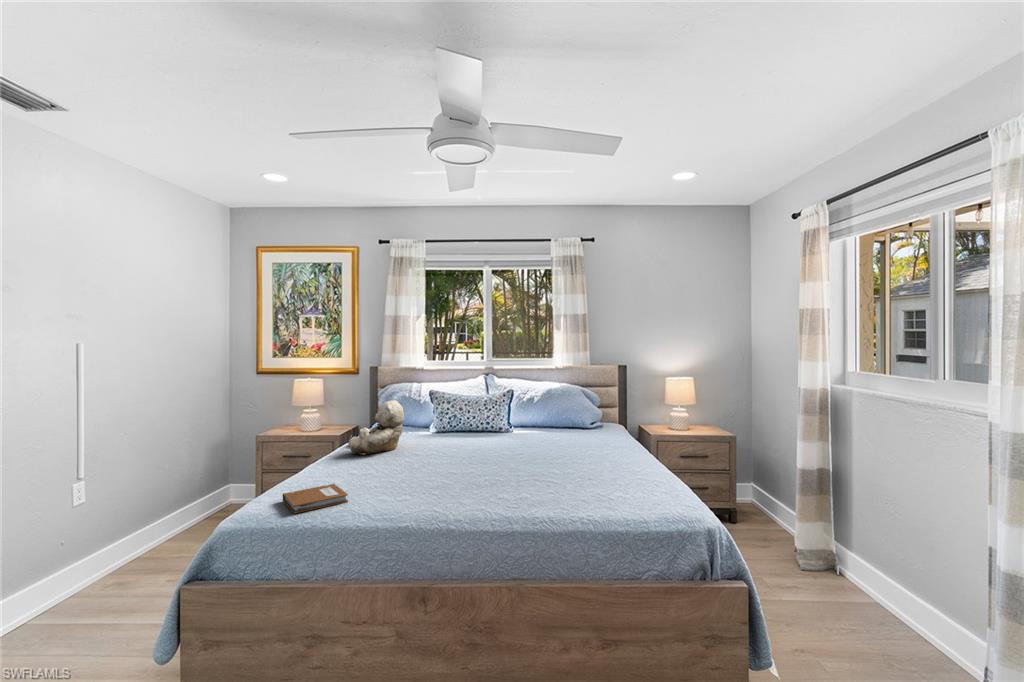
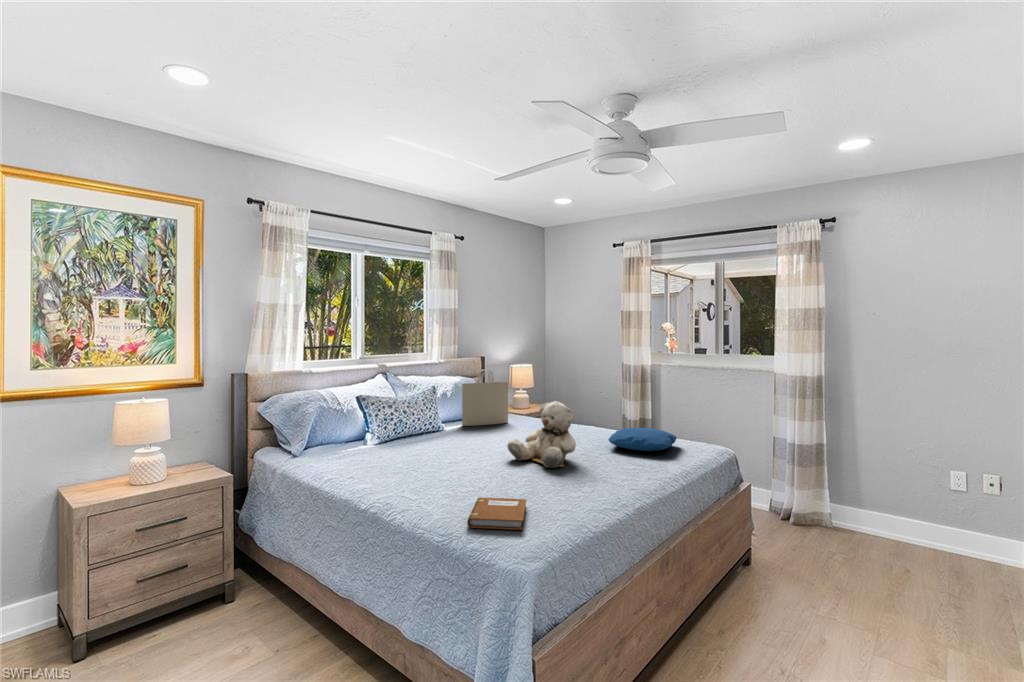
tote bag: none [536,376,584,434] -> present [462,370,508,426]
teddy bear: present [348,400,404,455] -> present [507,401,576,468]
pillow: none [571,461,663,494] -> present [608,428,677,451]

